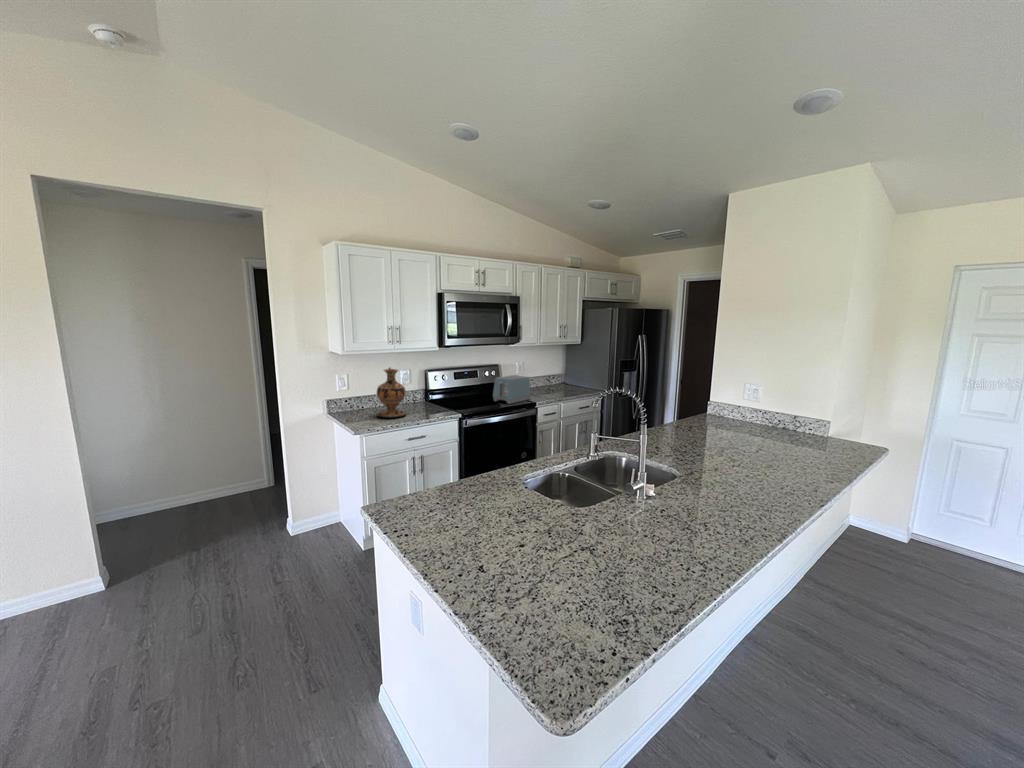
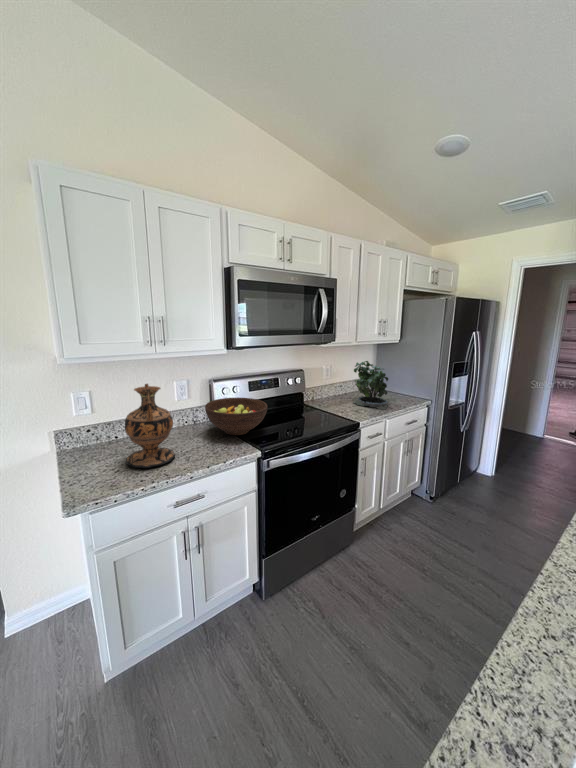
potted plant: none [540,357,568,396] -> present [353,361,388,410]
toaster: present [493,375,531,404] -> none [300,384,348,427]
fruit bowl: none [424,383,467,407] -> present [205,398,267,435]

